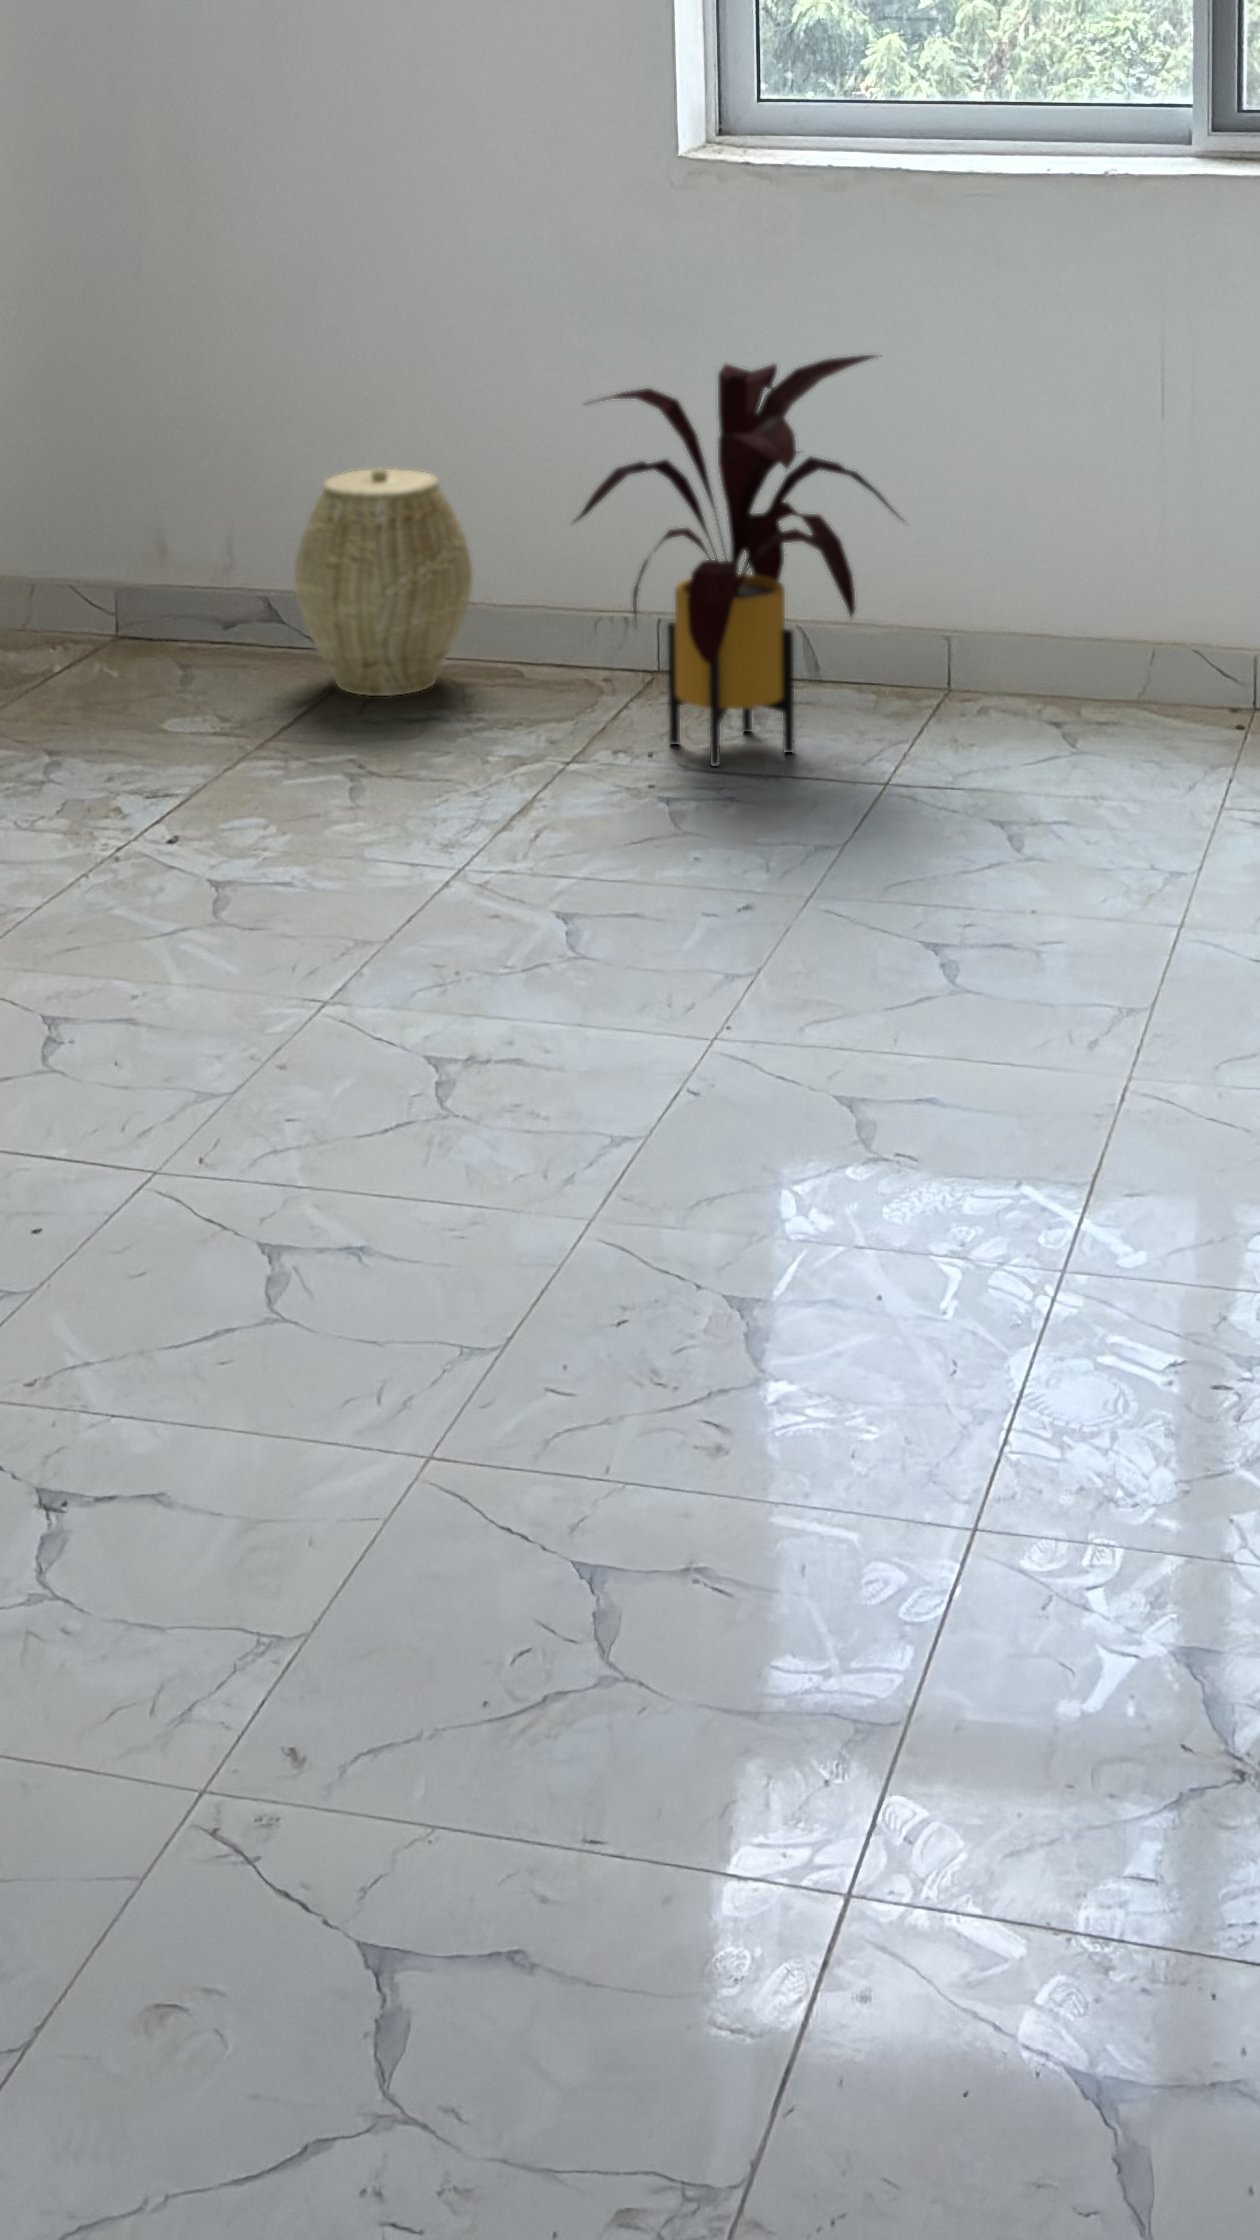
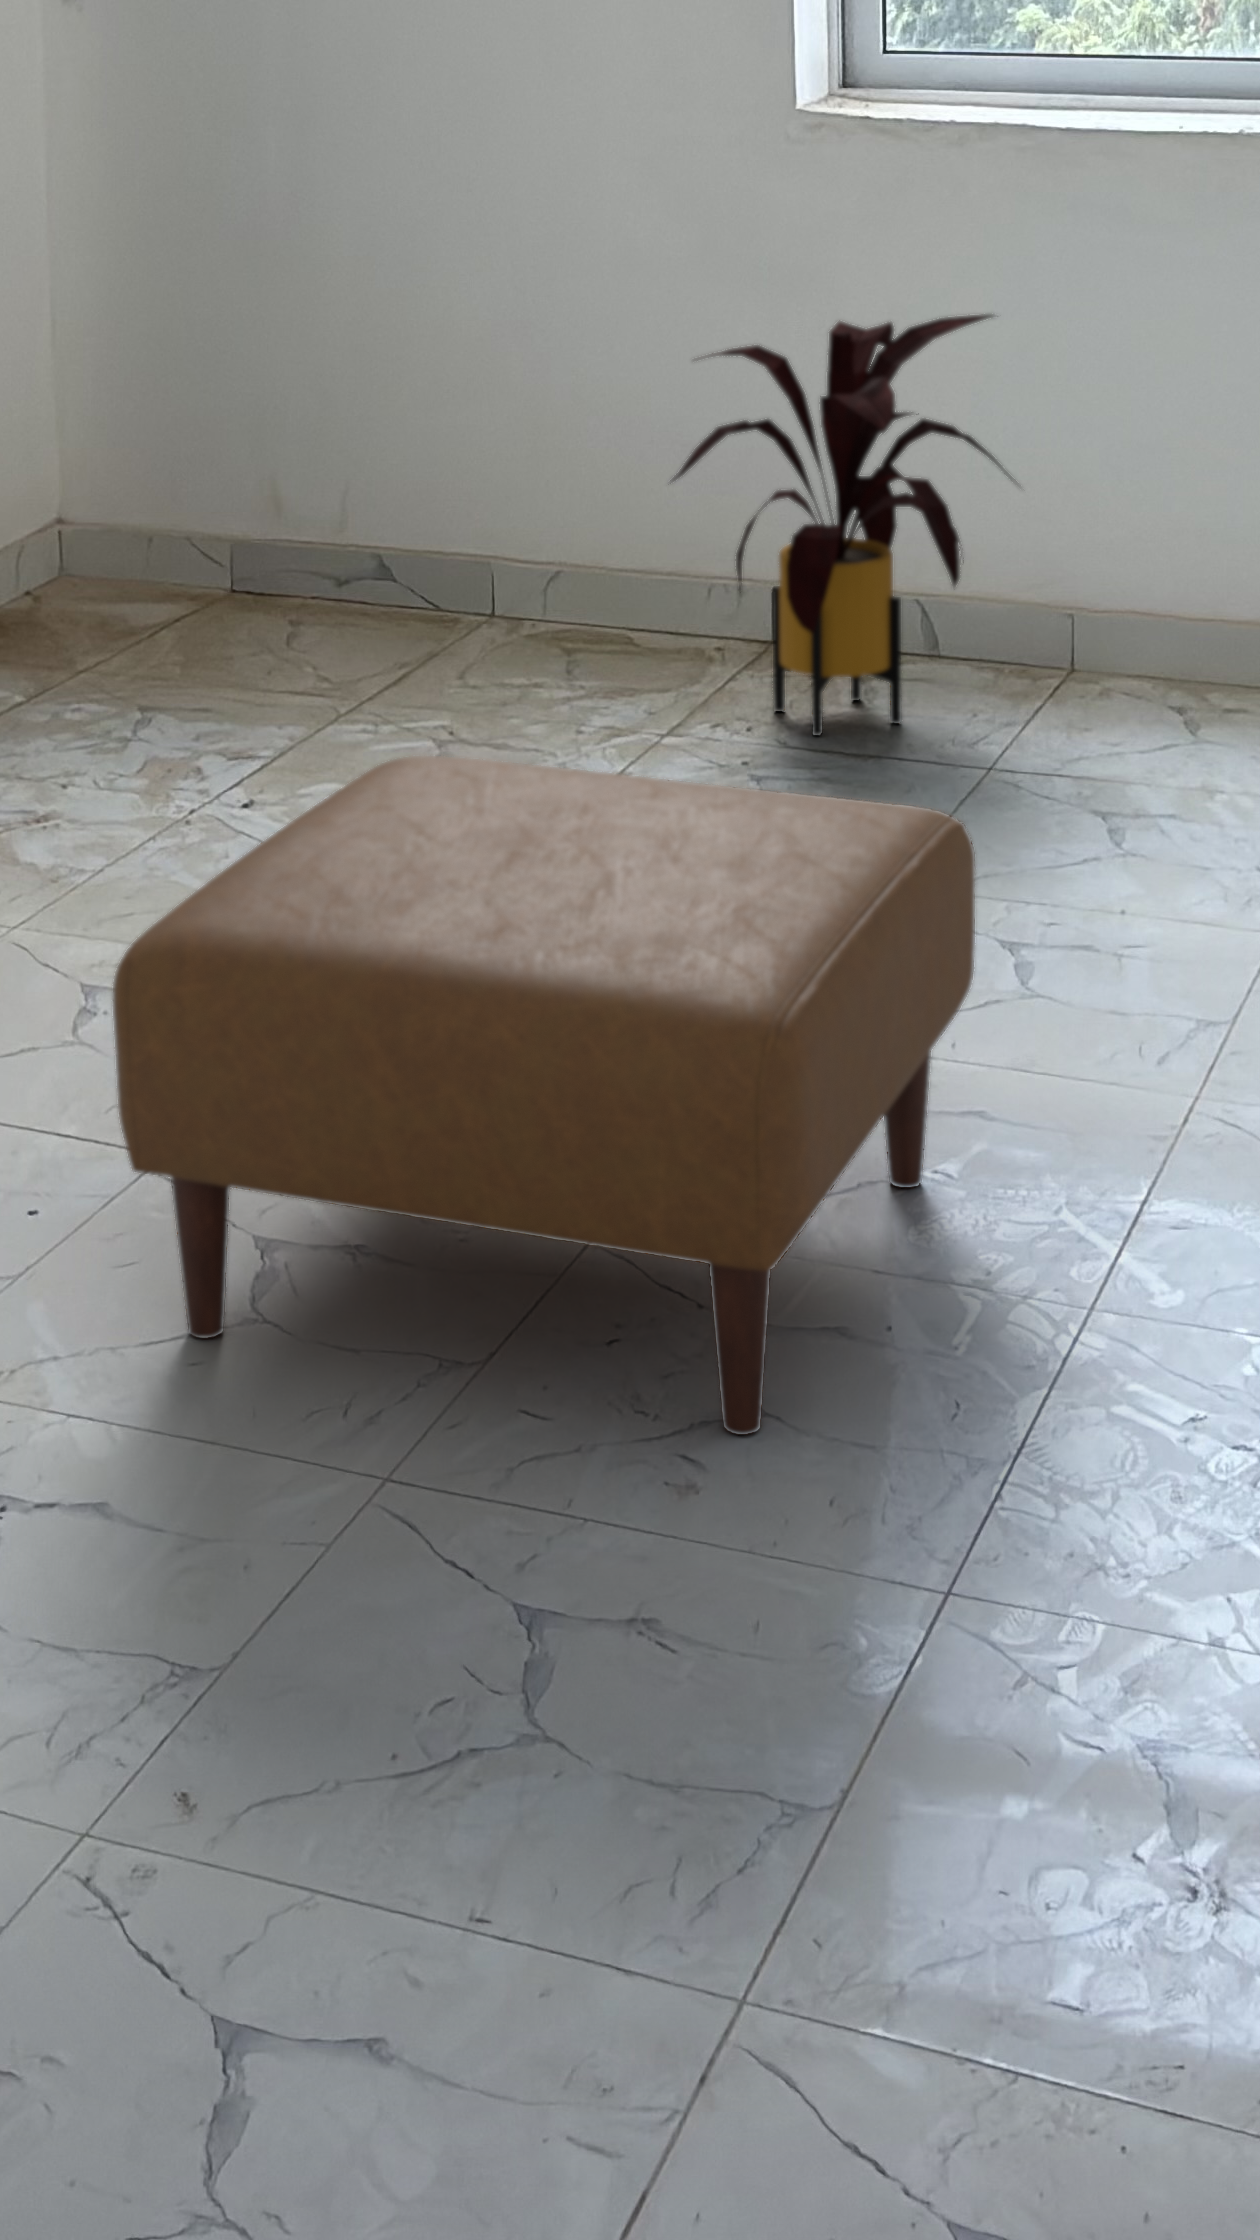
woven basket: present [295,469,473,696] -> none [406,422,586,653]
ottoman: none [140,786,935,1411] -> present [113,756,975,1435]

